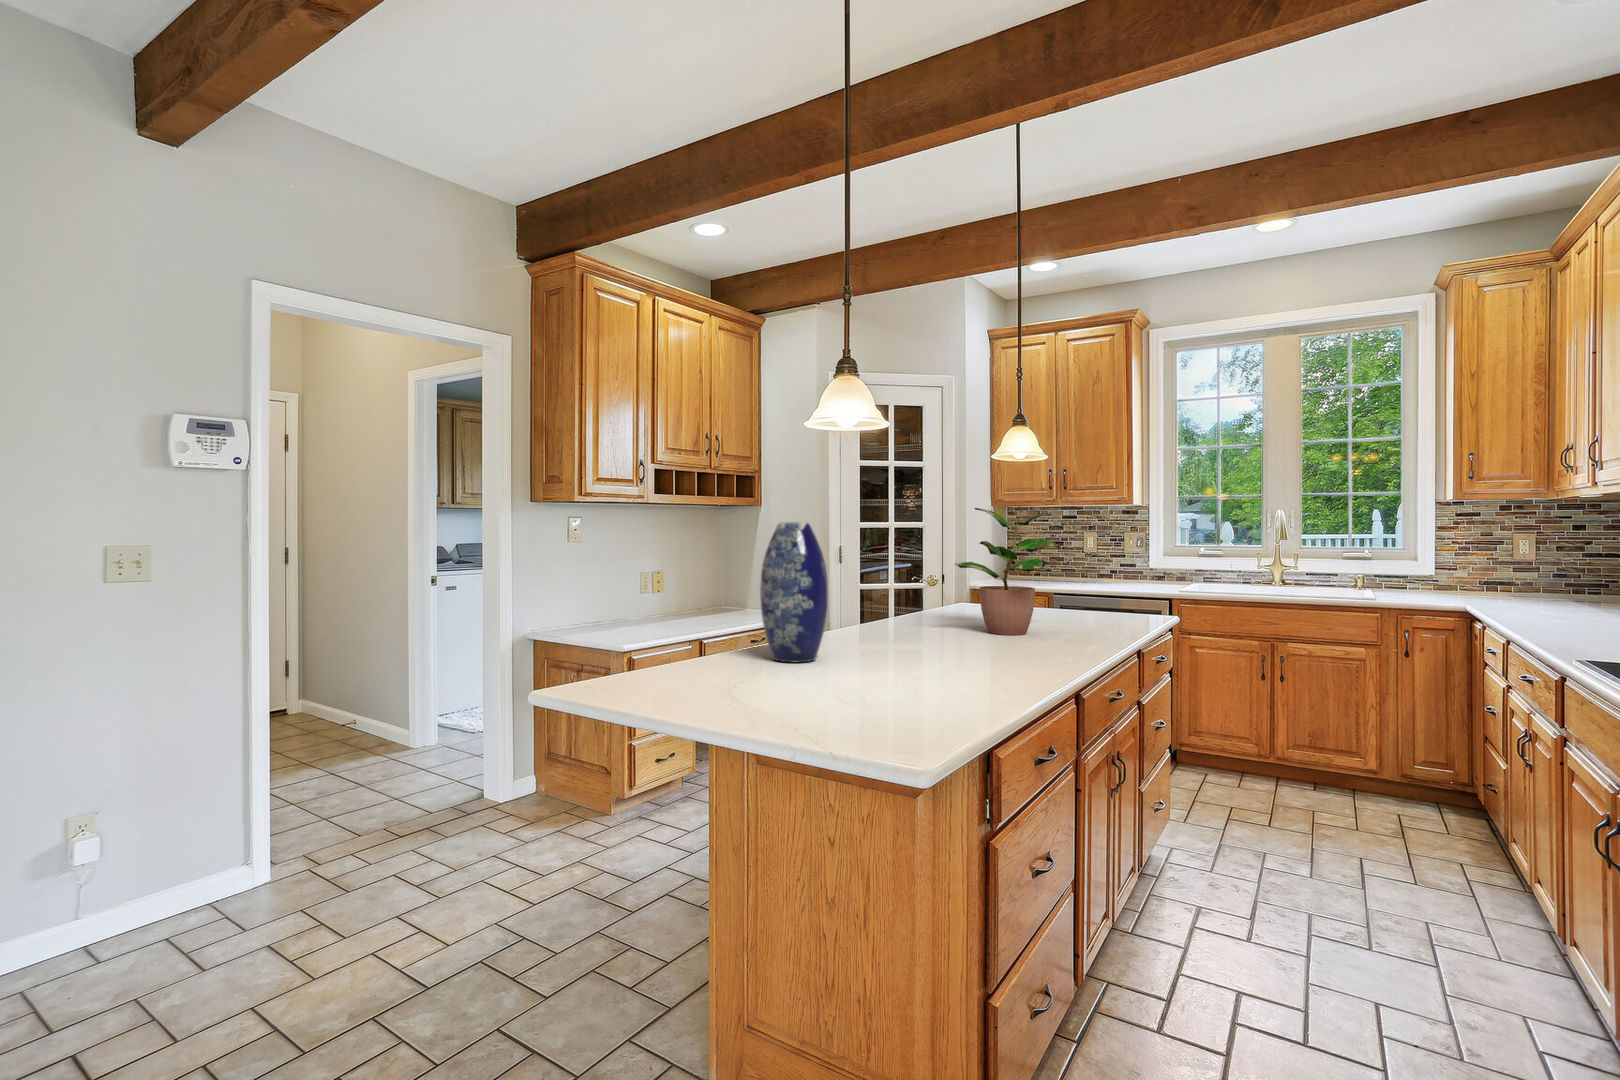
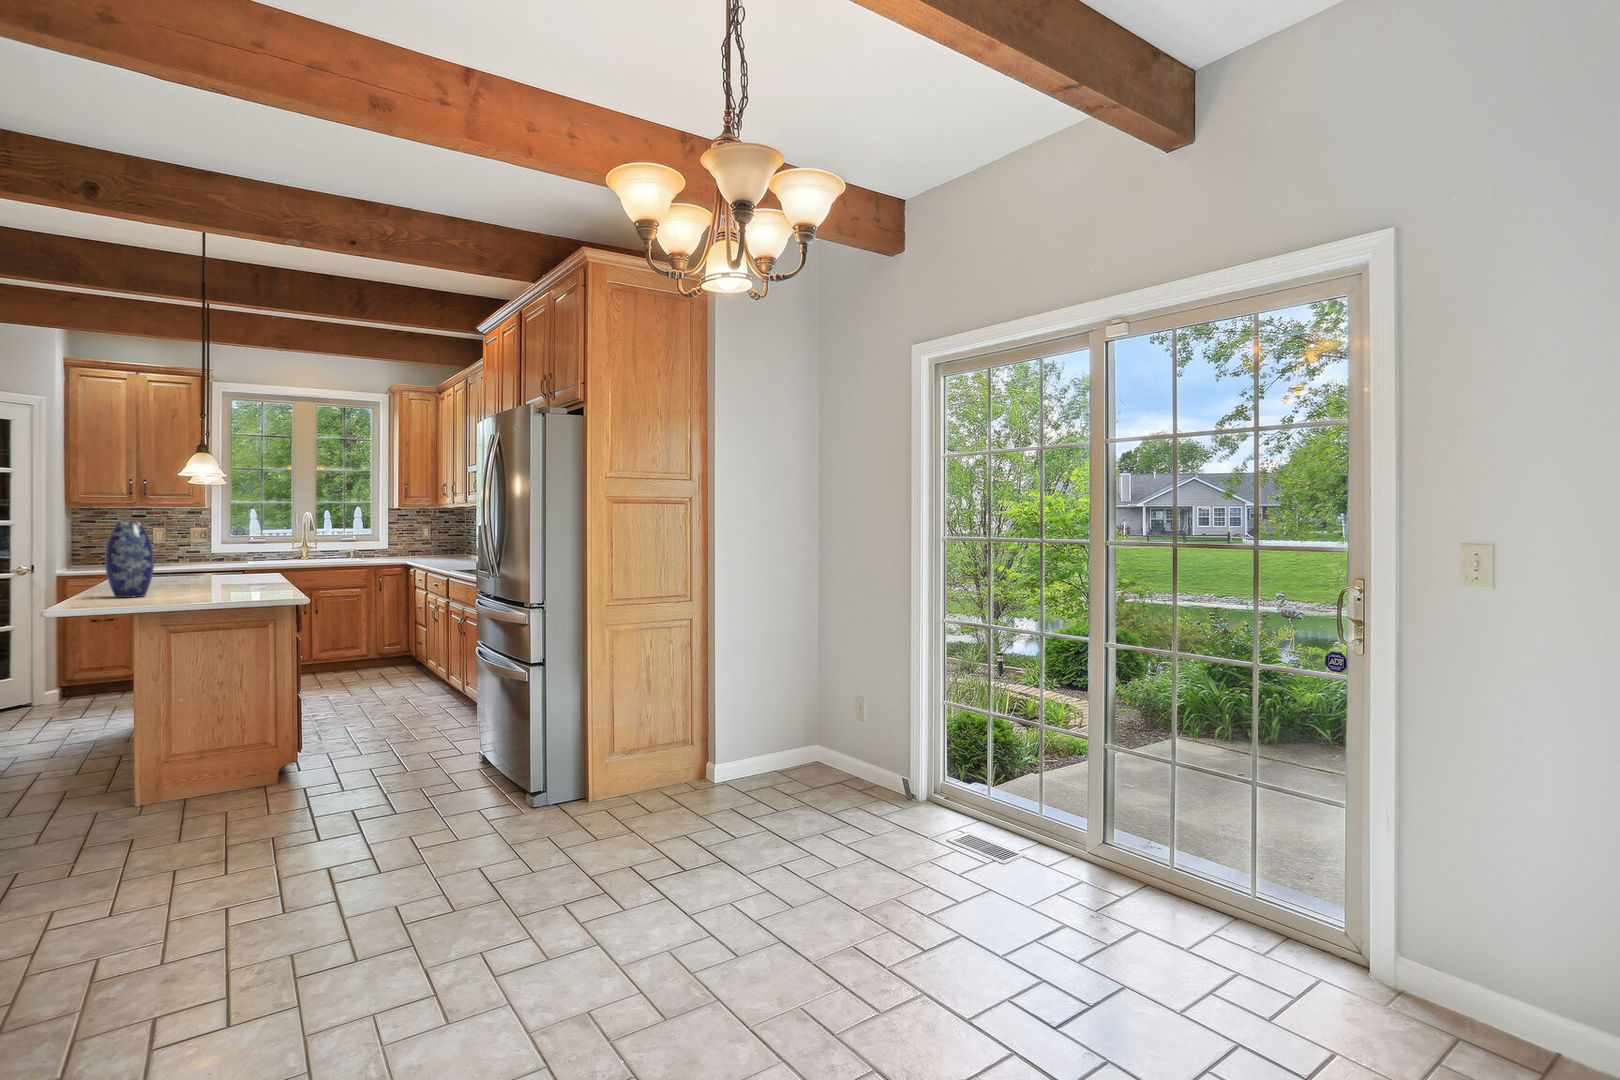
potted plant: present [955,508,1060,635] -> none [174,512,240,584]

